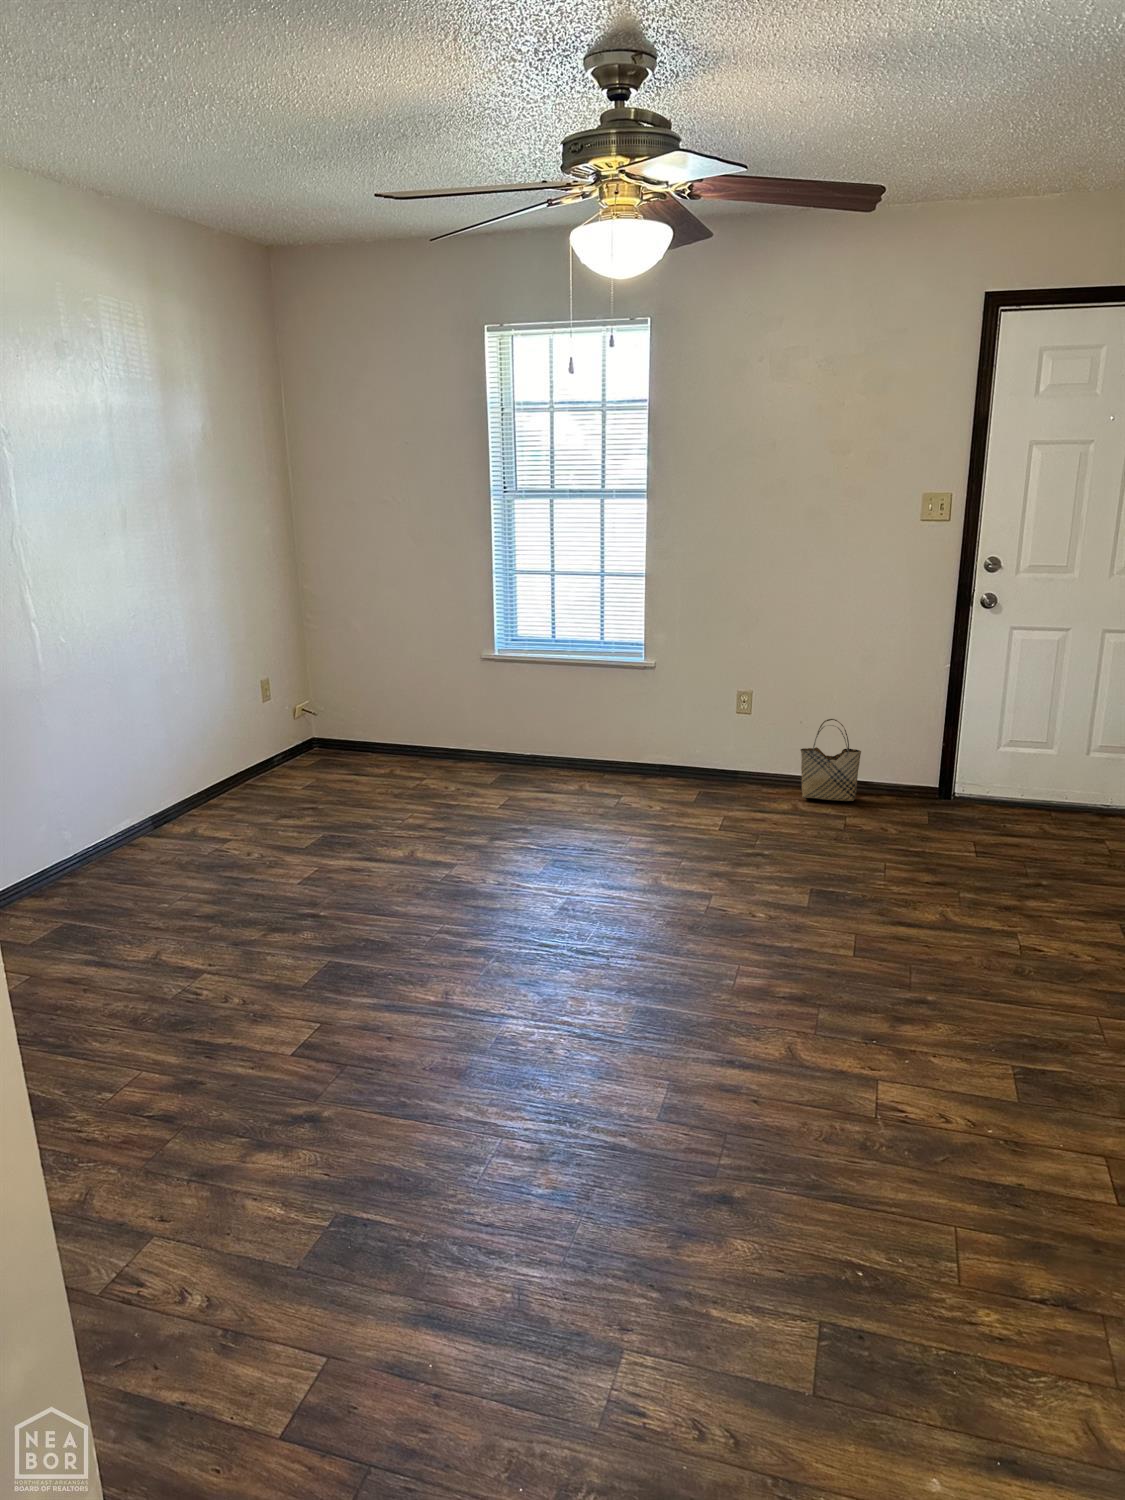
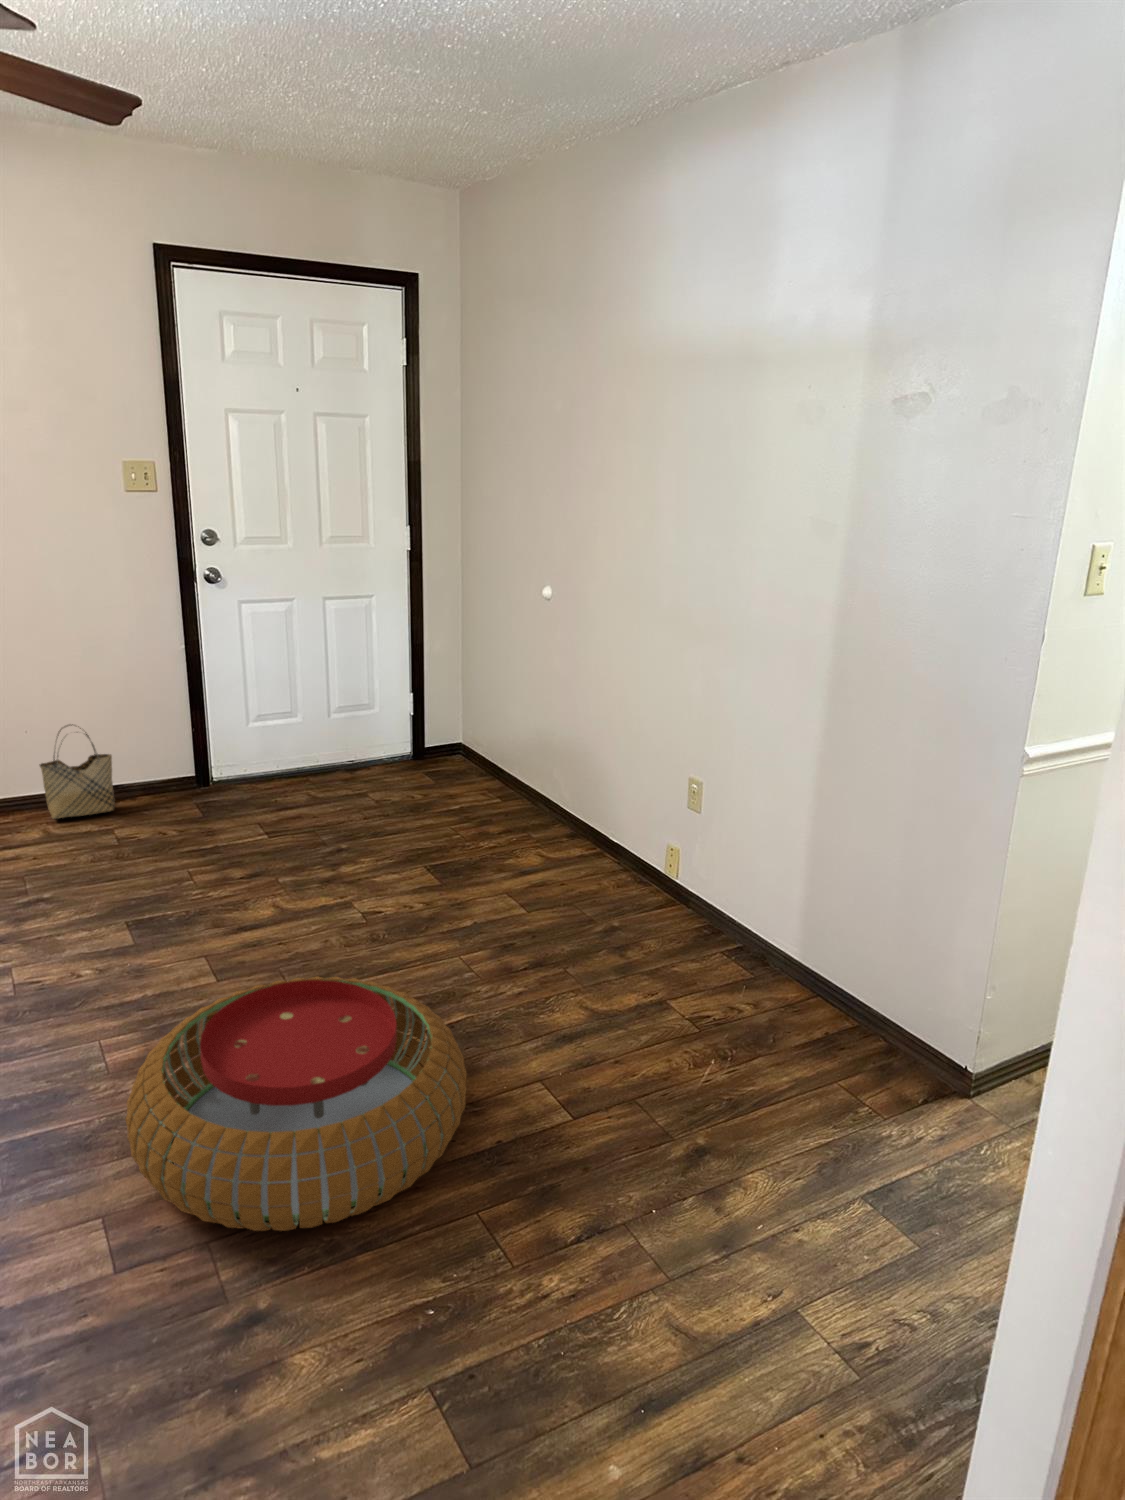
pouf: none [701,957,1014,1173] -> present [126,976,467,1231]

